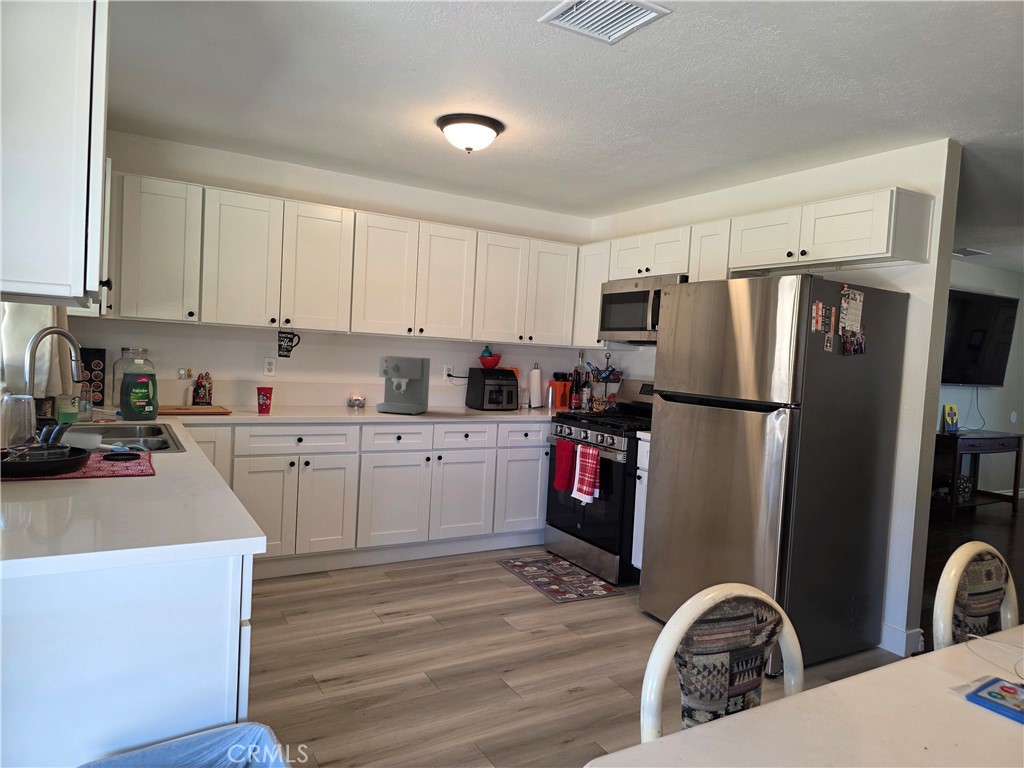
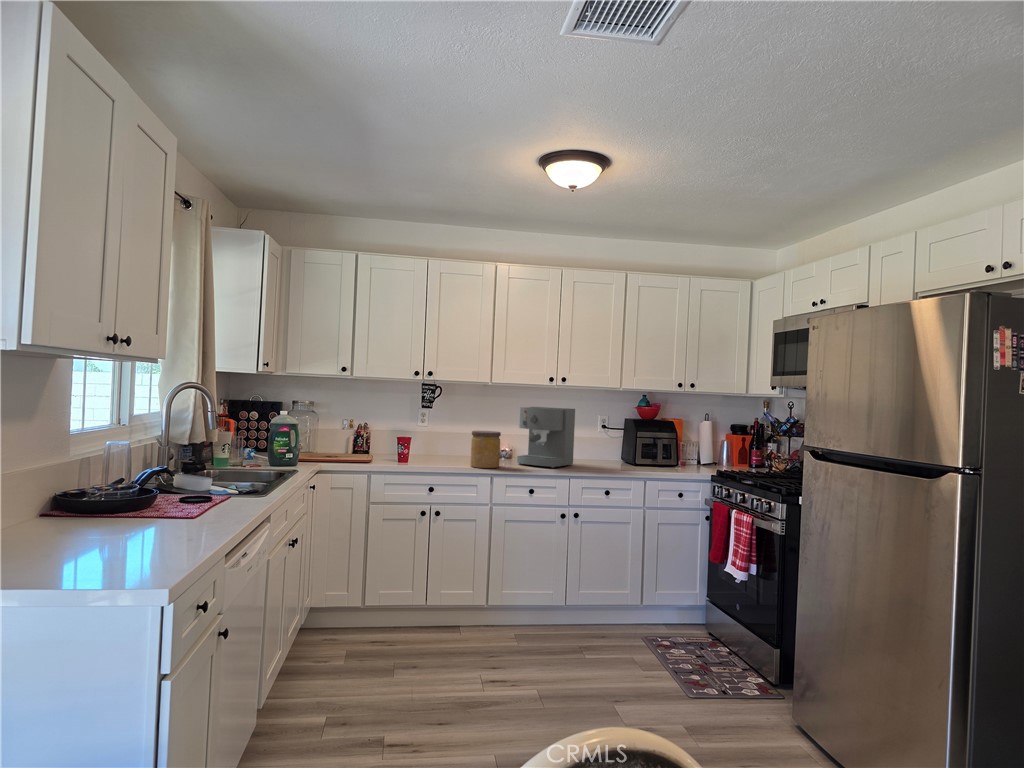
jar: none [335,380,366,417] -> present [470,431,501,468]

